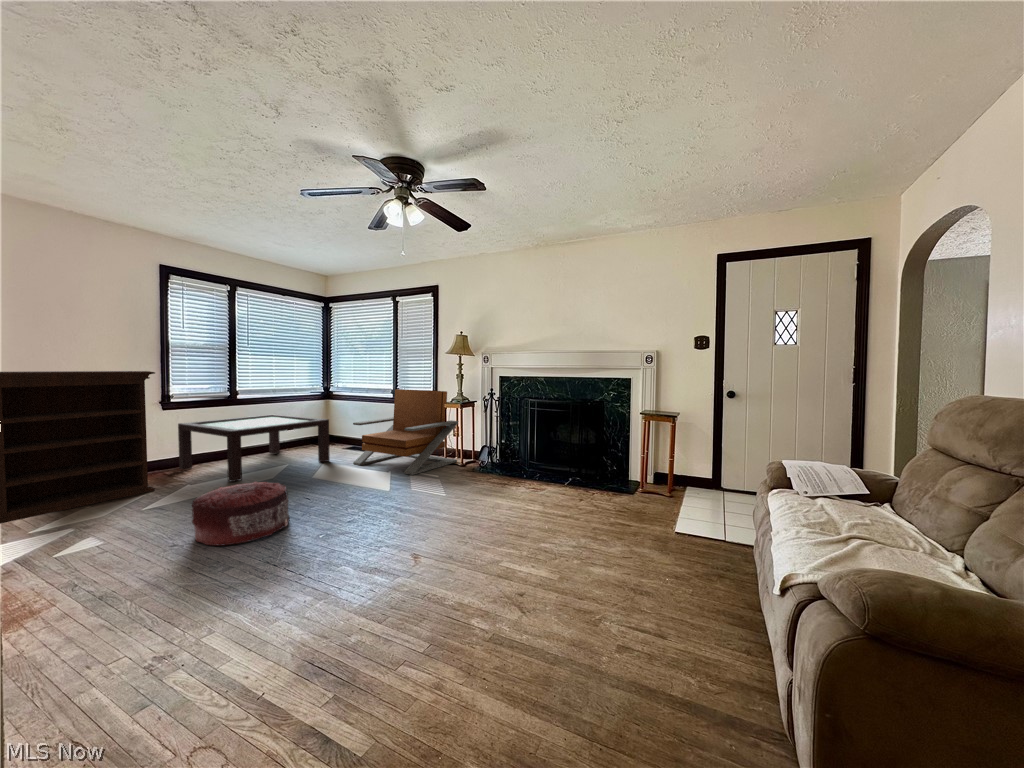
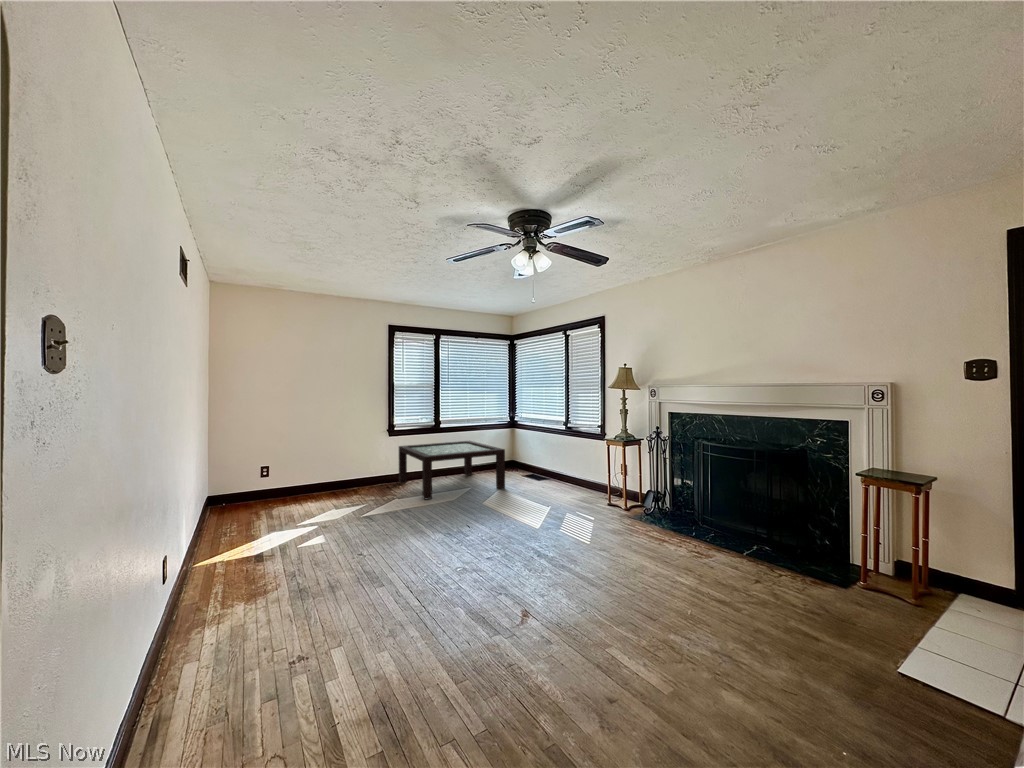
bookshelf: present [0,371,155,524] -> none [275,406,377,514]
lounge chair: present [353,389,458,475] -> none [523,423,624,513]
pouf: present [192,481,290,546] -> none [371,506,446,561]

